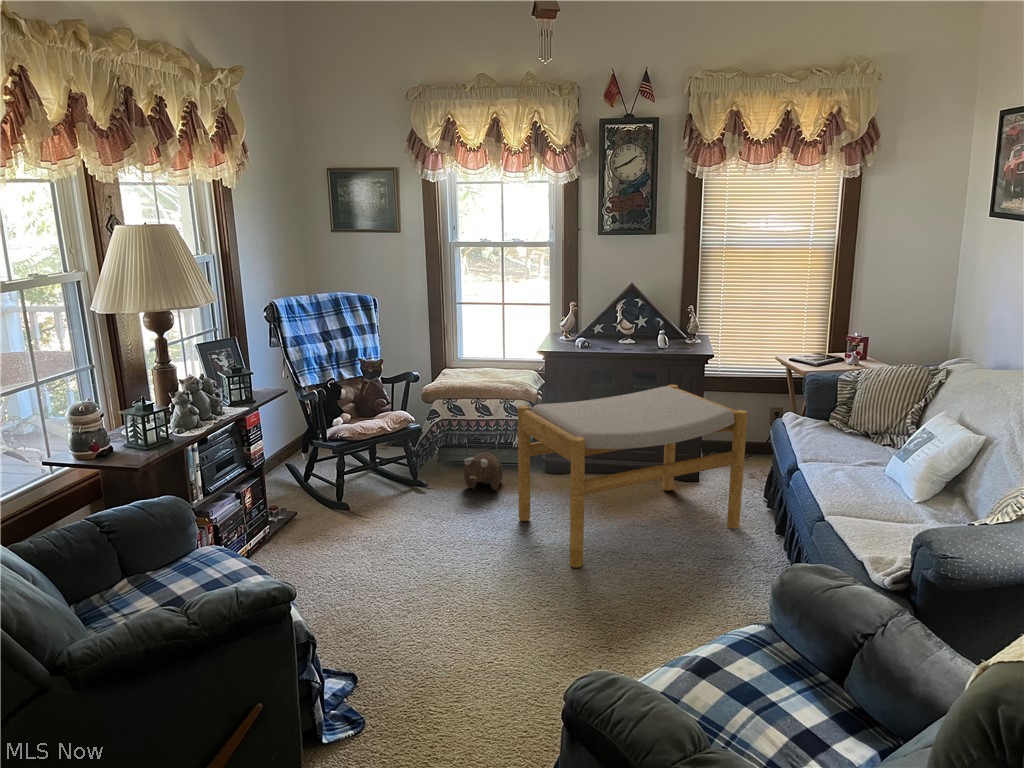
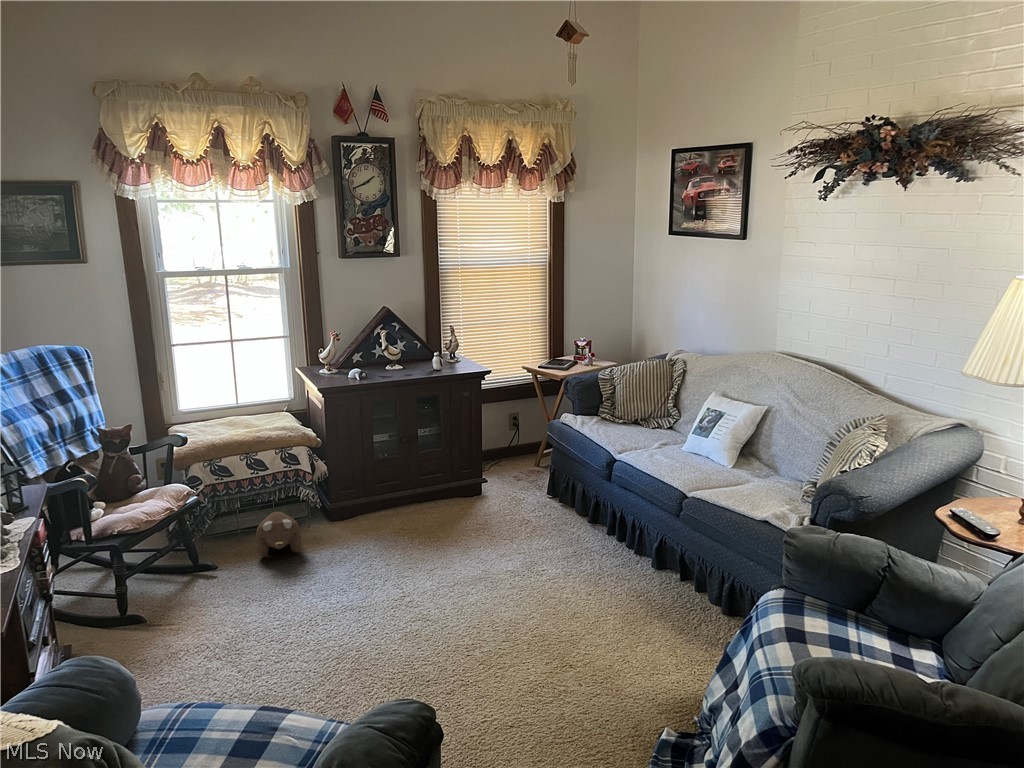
footstool: present [518,385,748,568] -> none [349,402,557,603]

